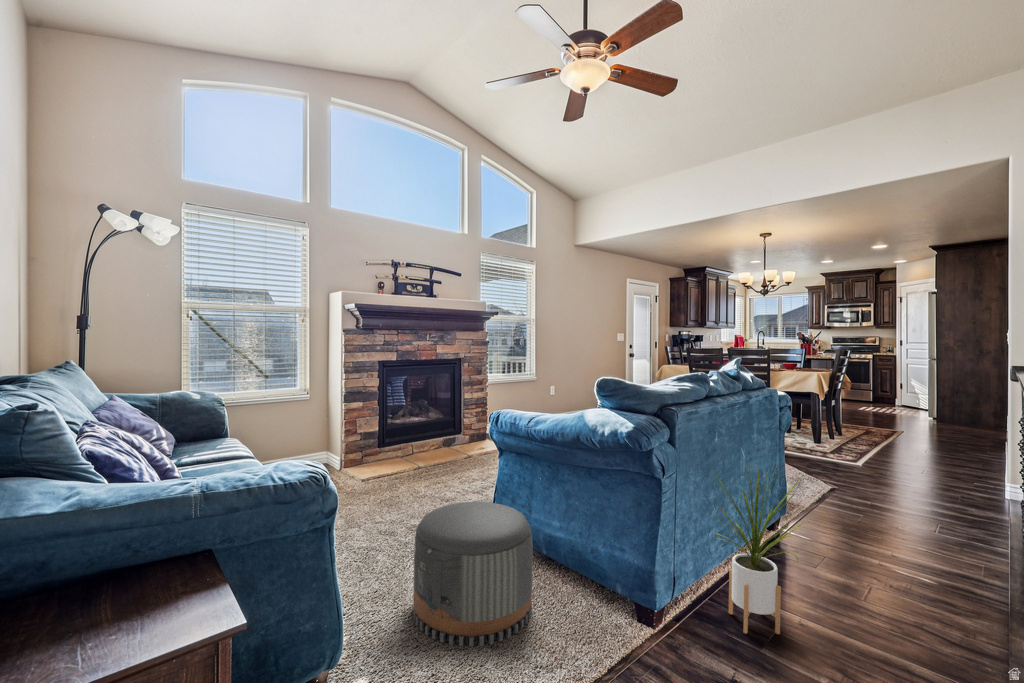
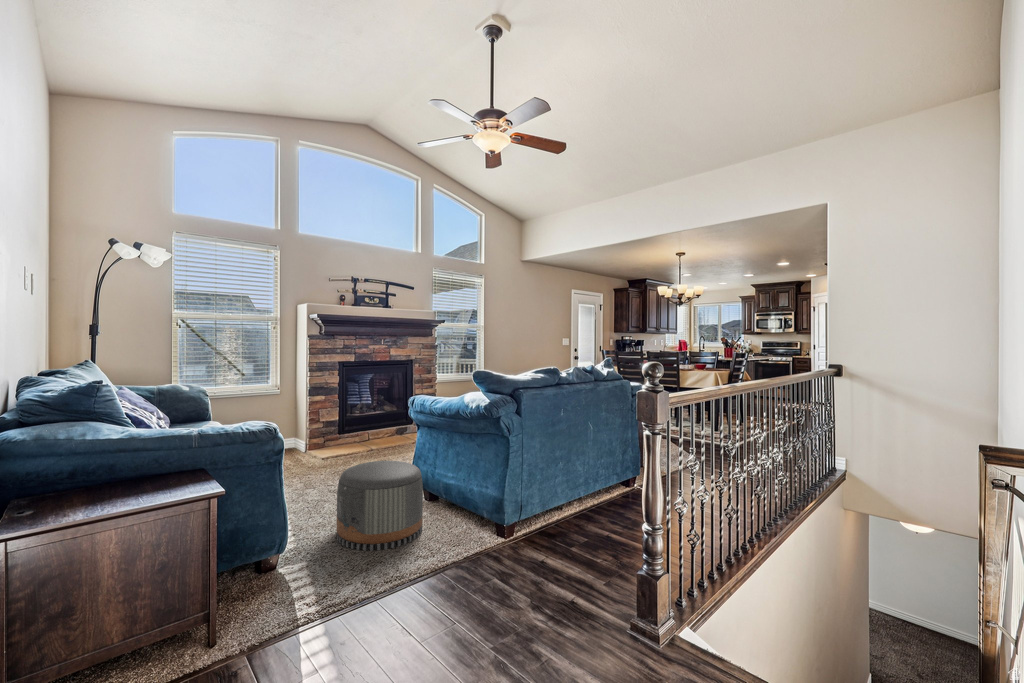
house plant: present [713,466,804,634] -> none [543,428,602,544]

